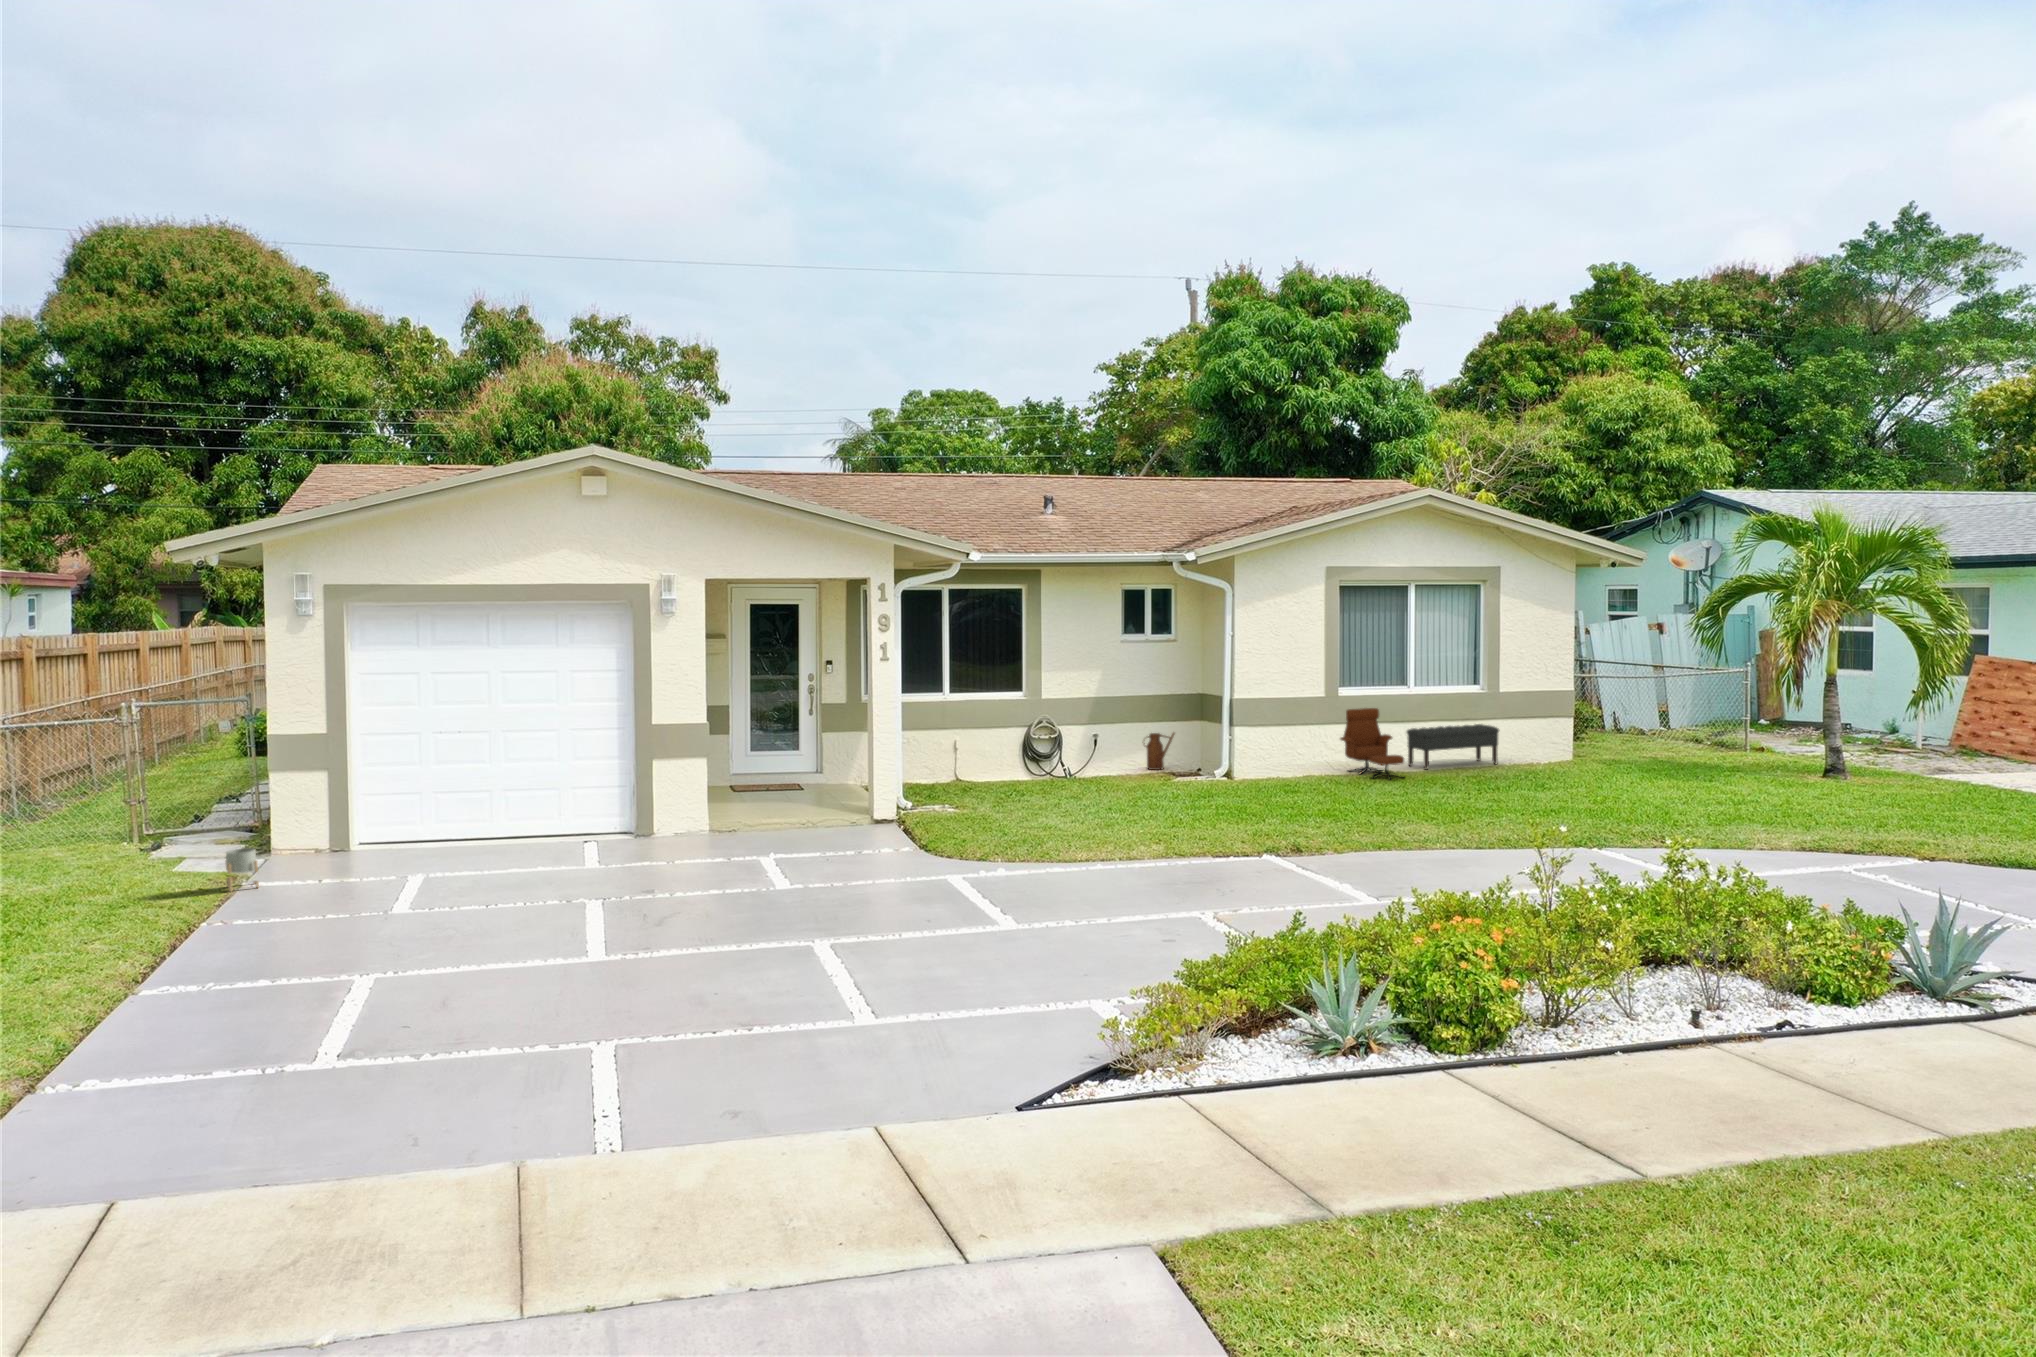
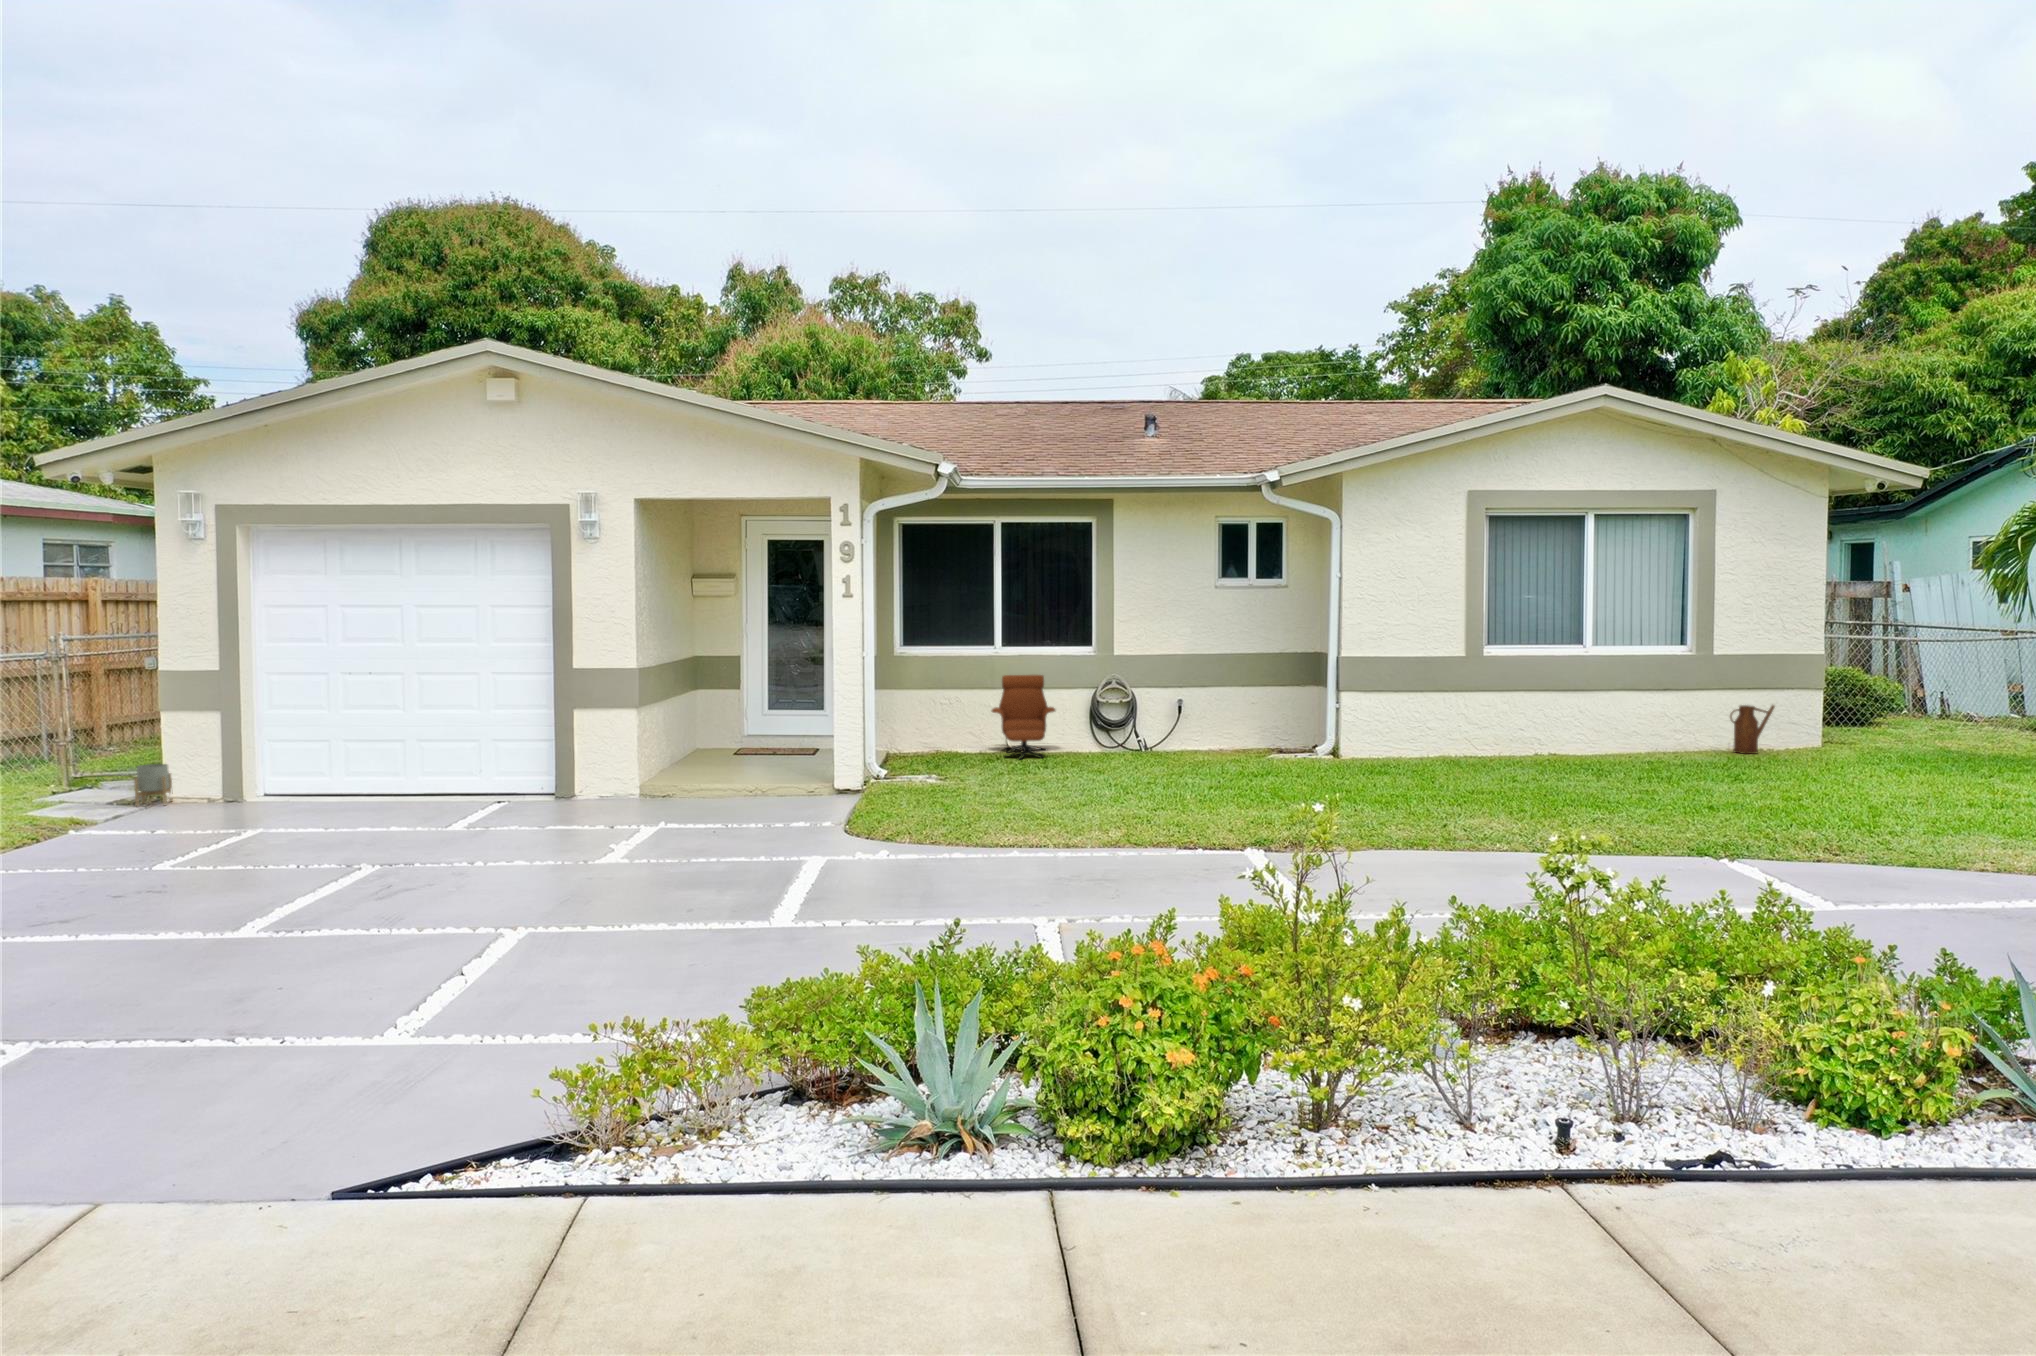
lounge chair: present [1340,708,1404,779] -> present [992,675,1055,759]
bench: present [1407,724,1499,770] -> none [1577,704,1708,759]
watering can: present [1144,733,1175,770] -> present [1730,705,1775,754]

